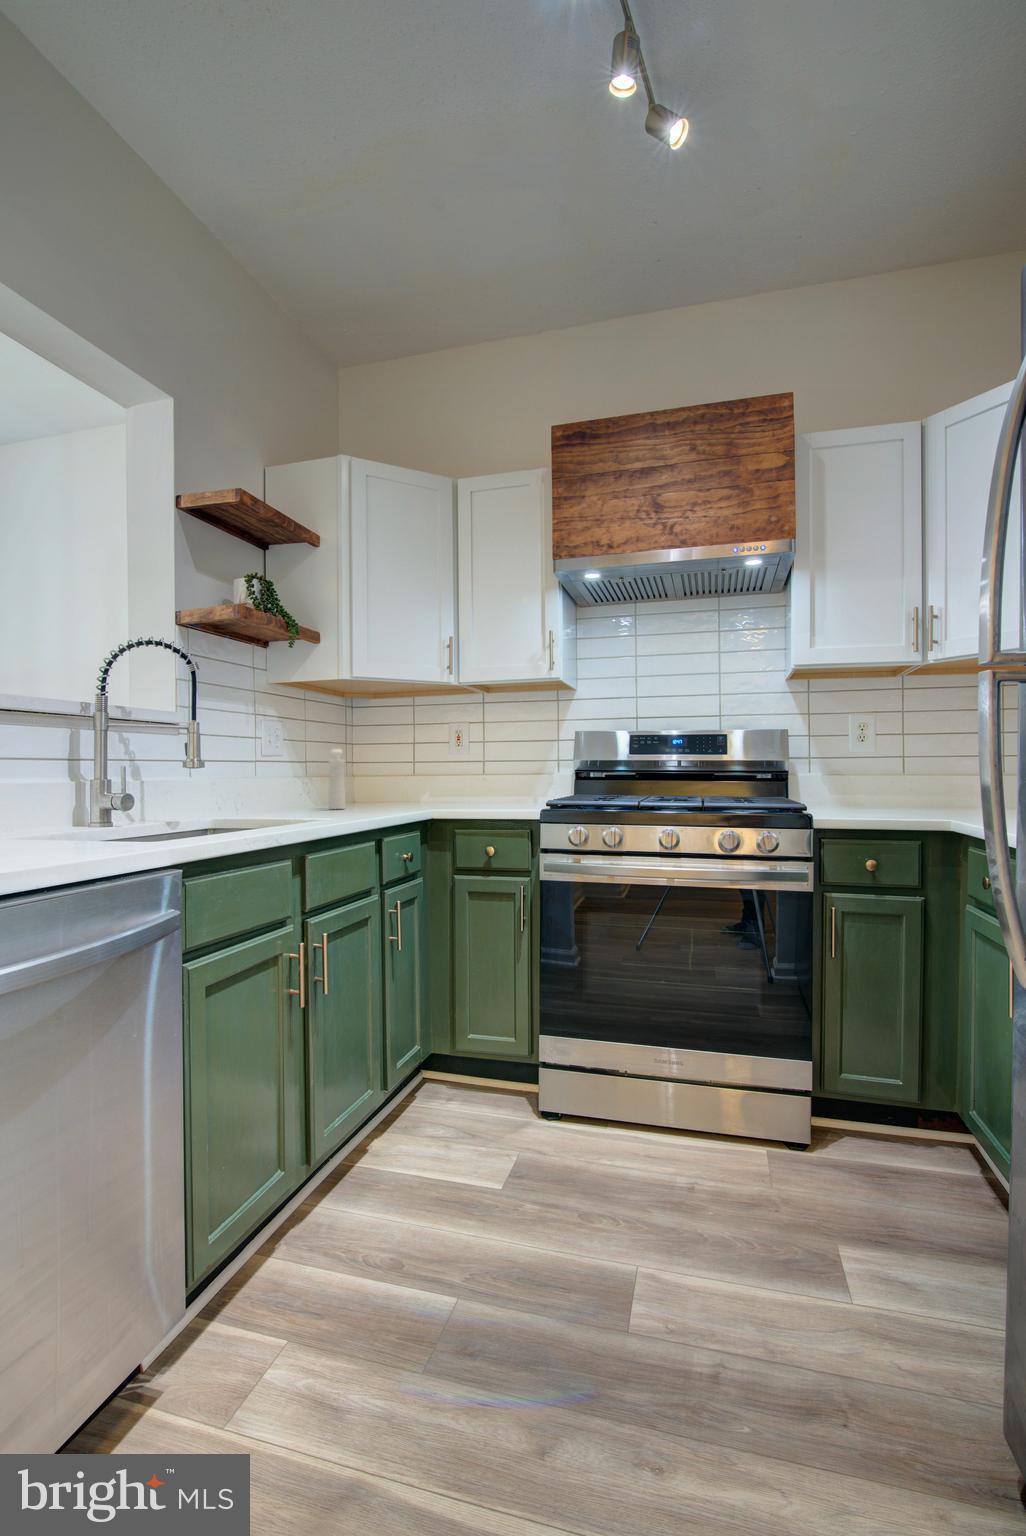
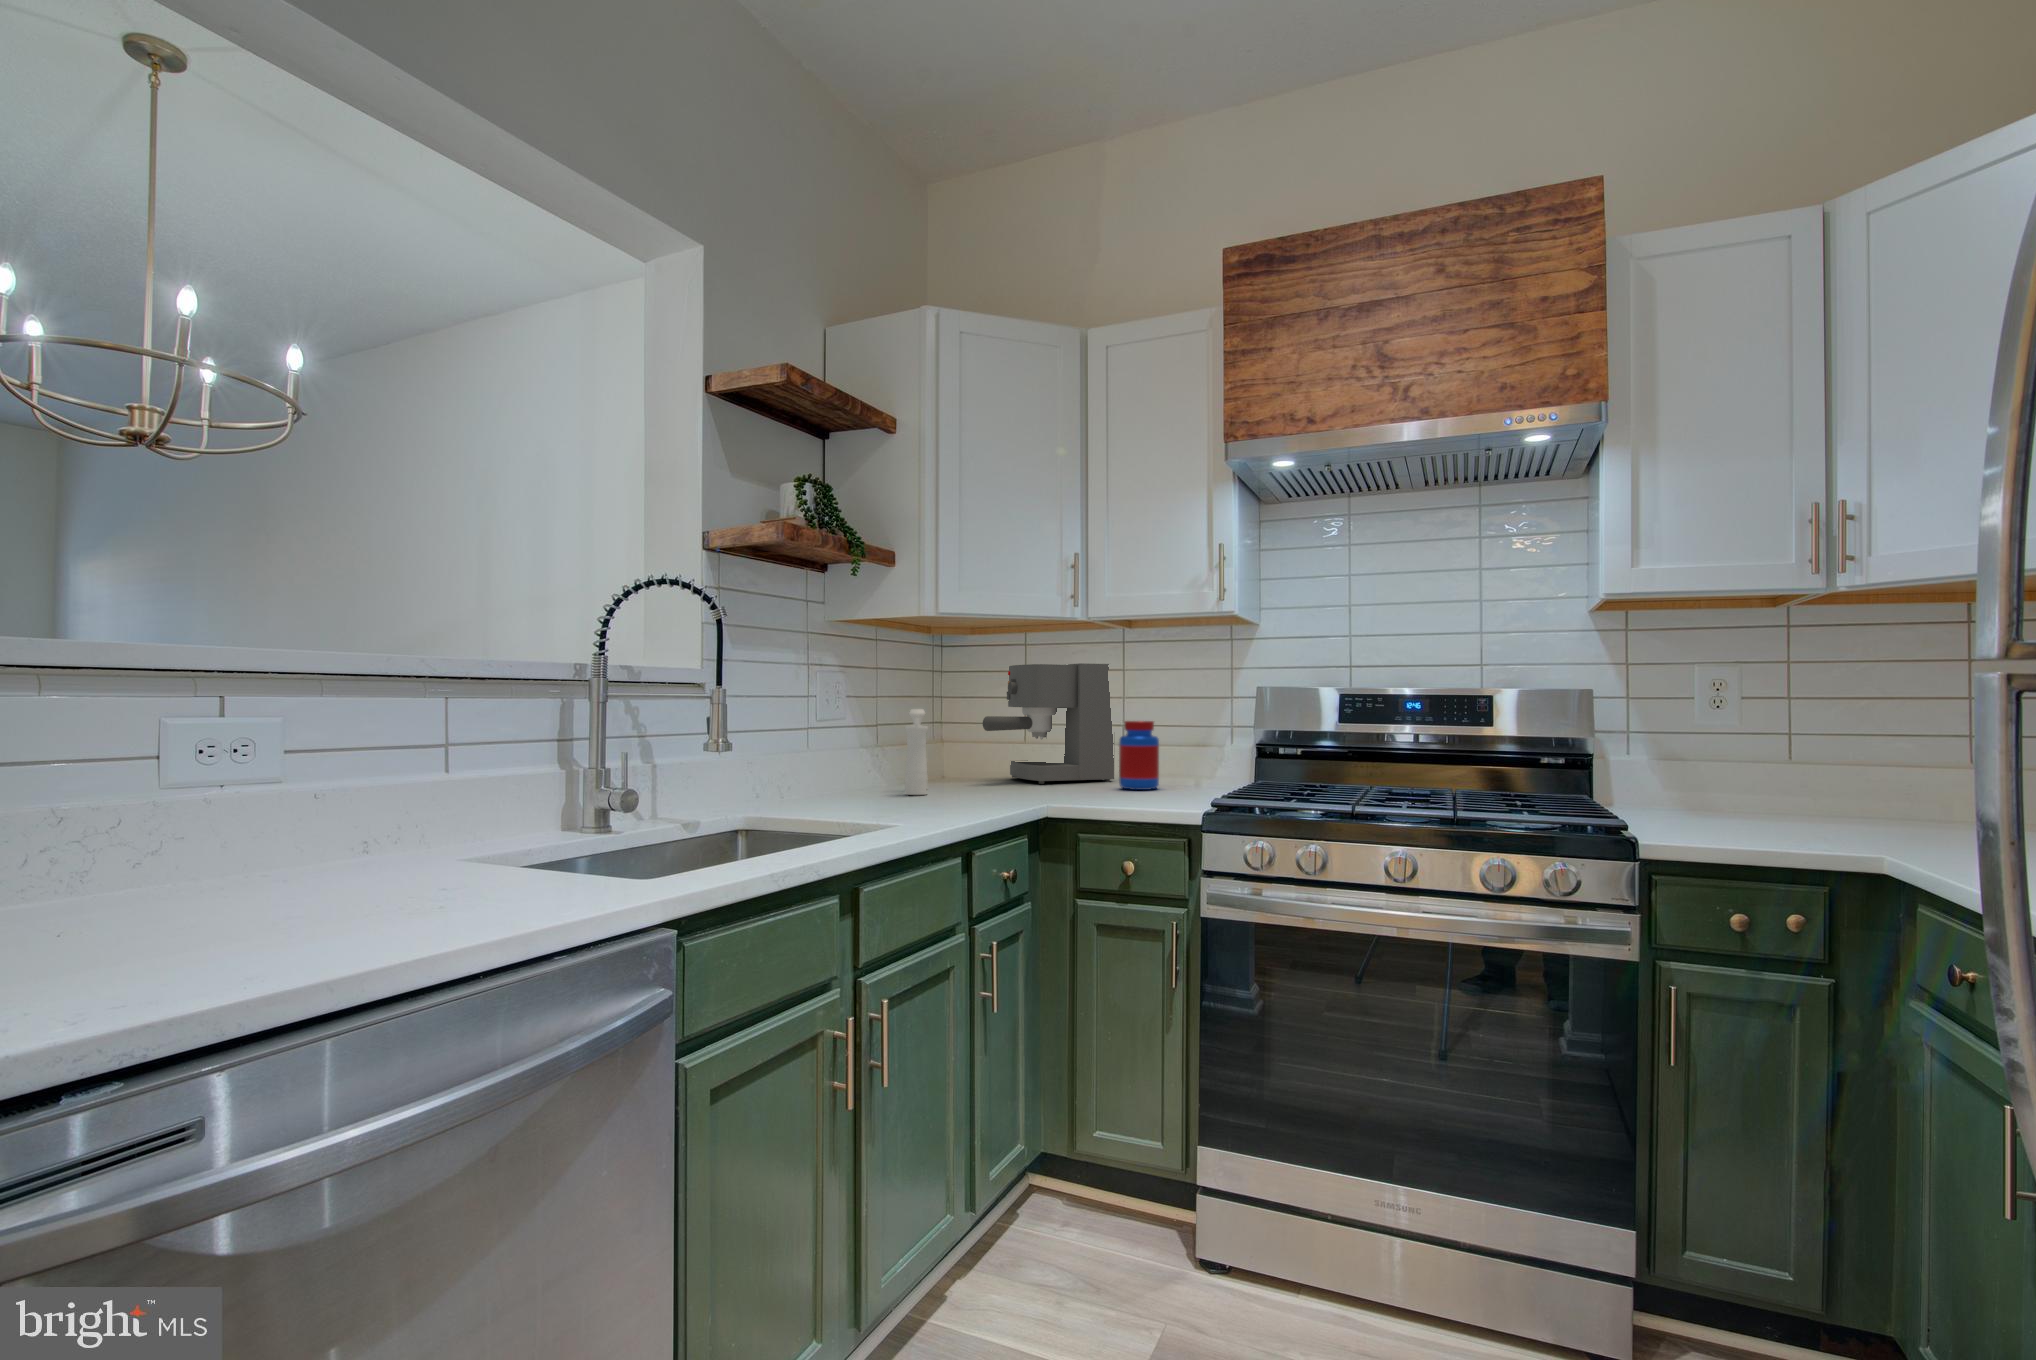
coffee maker: none [384,718,478,803] -> present [983,663,1114,784]
jar: none [482,756,509,803] -> present [1119,721,1159,790]

